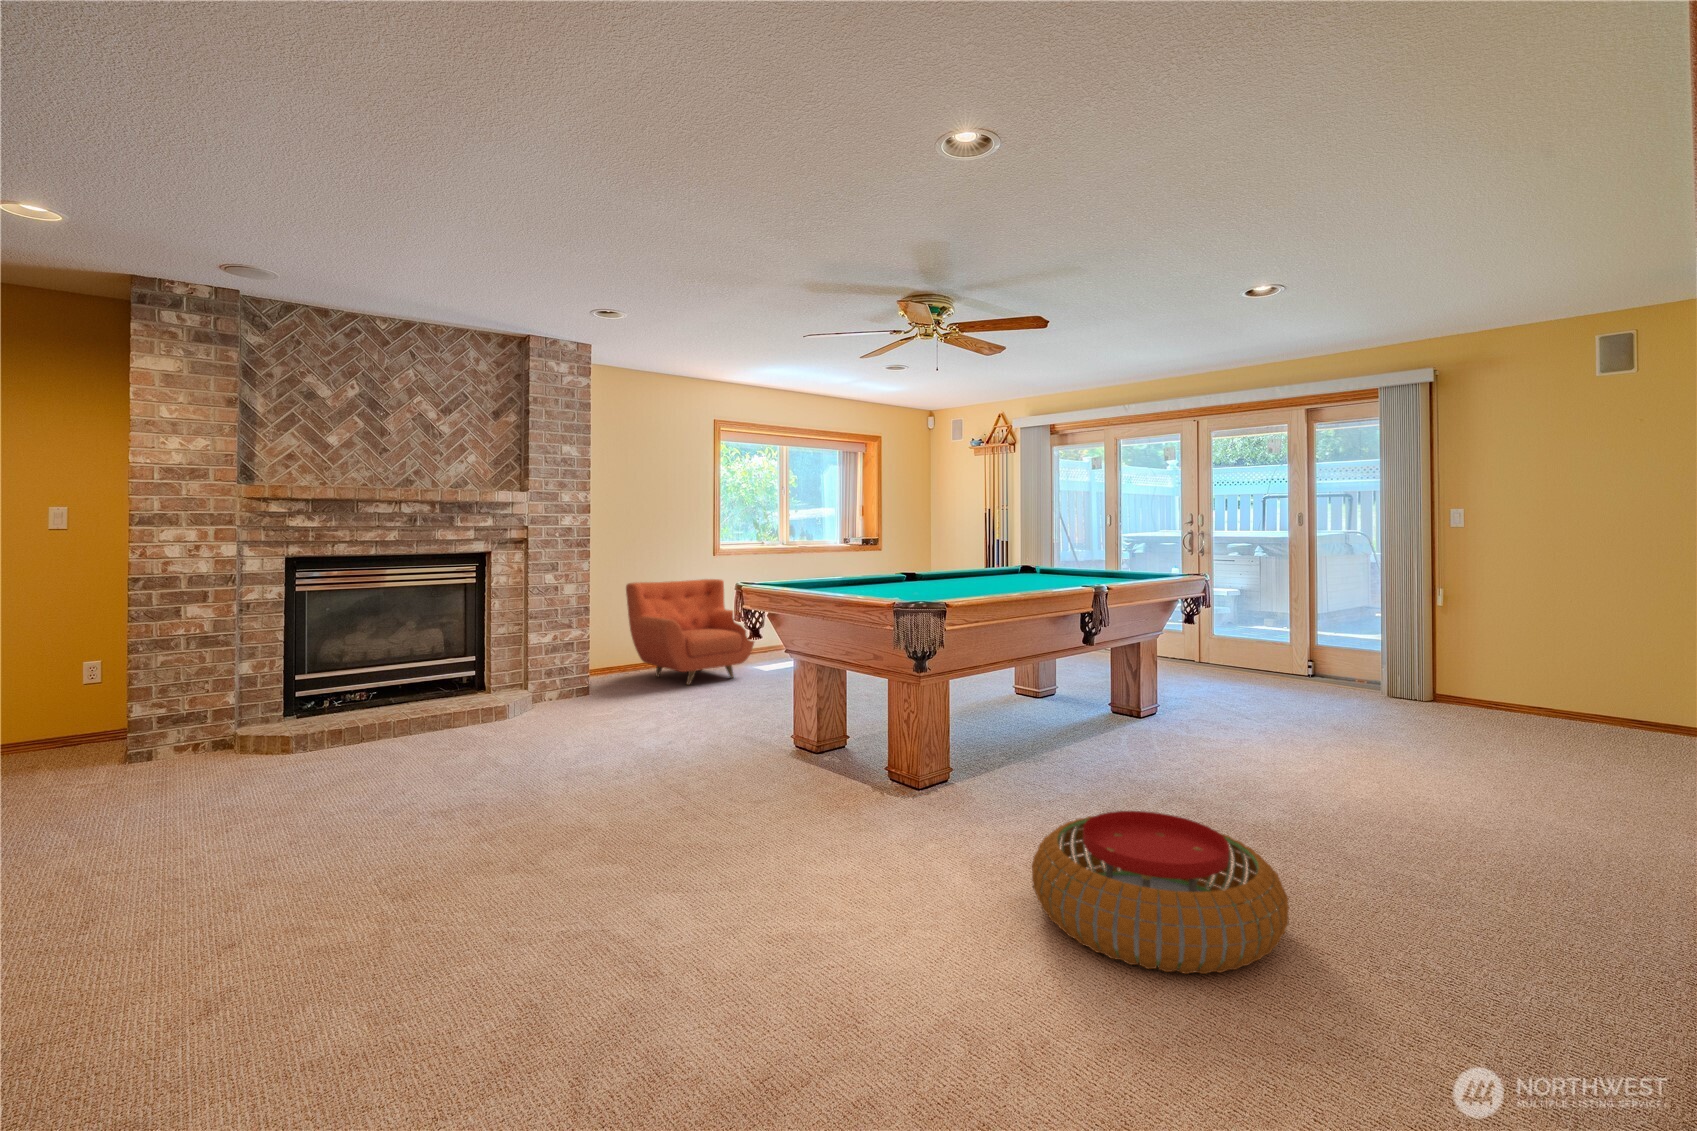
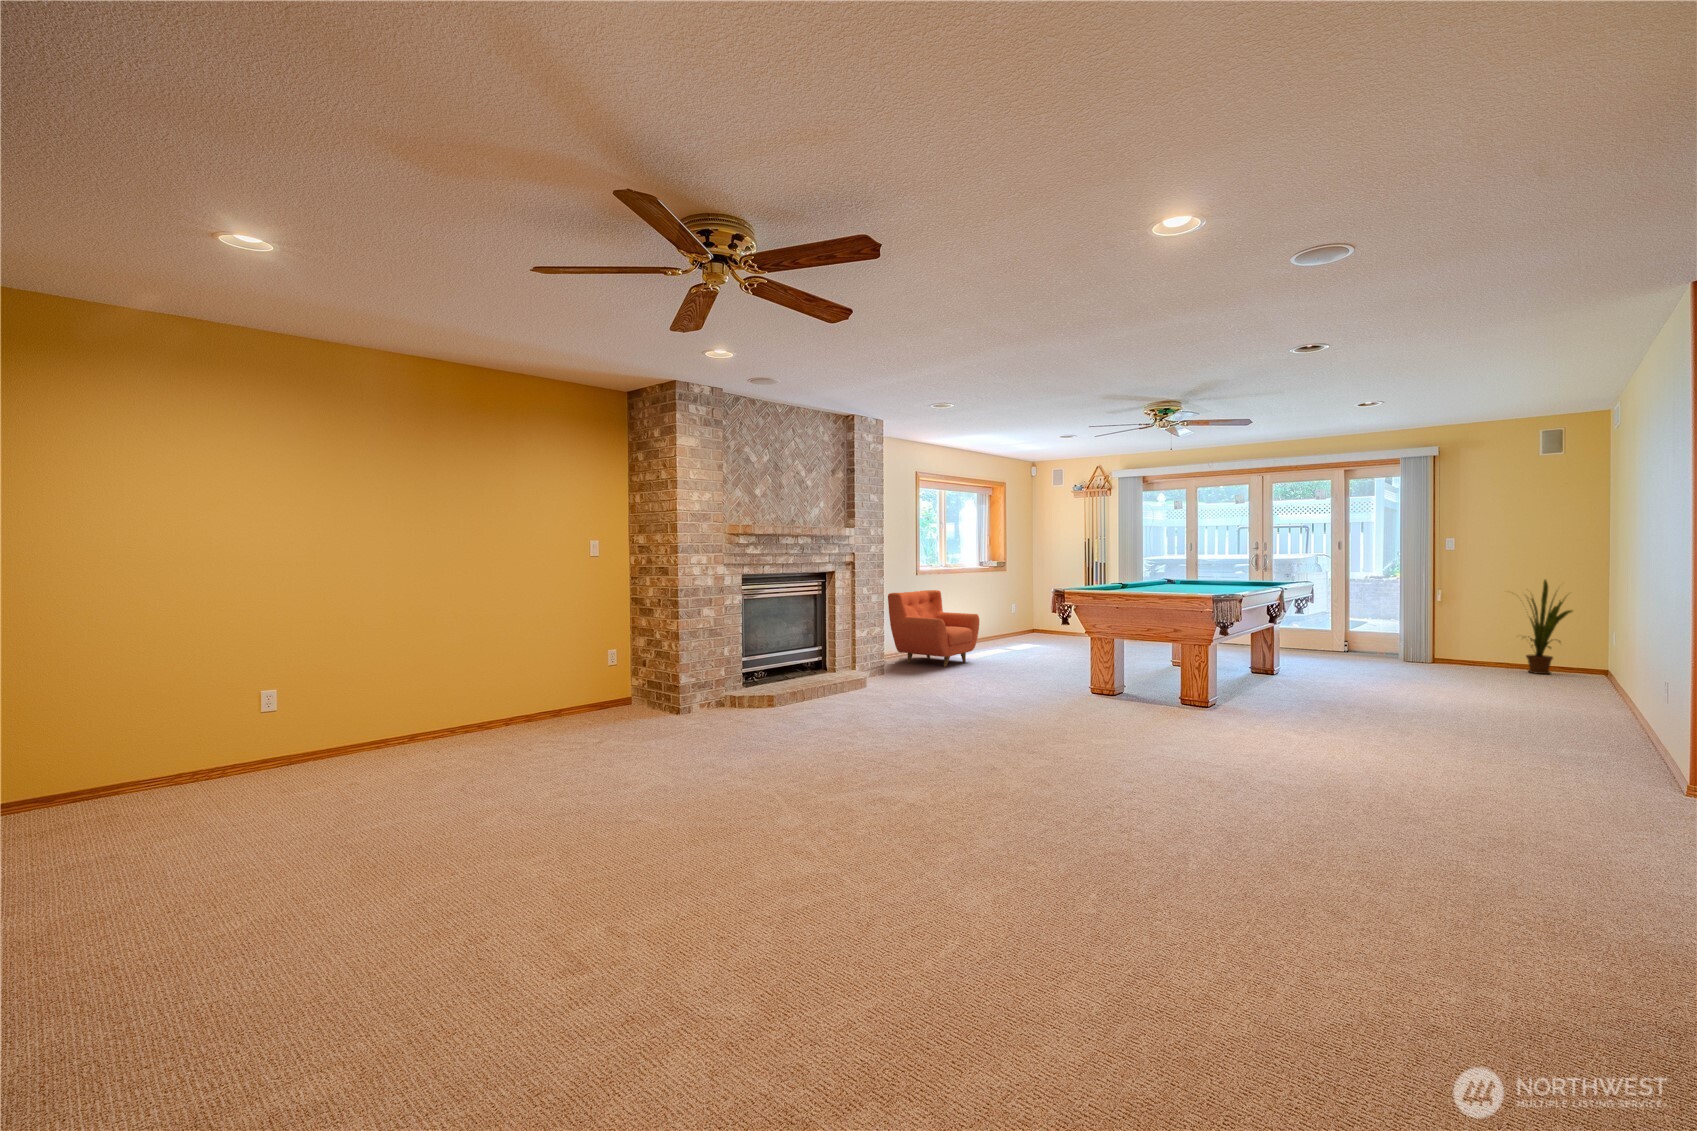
house plant: none [1527,574,1643,732] -> present [1526,580,1572,674]
pouf: present [1032,811,1289,974] -> none [1376,702,1532,766]

